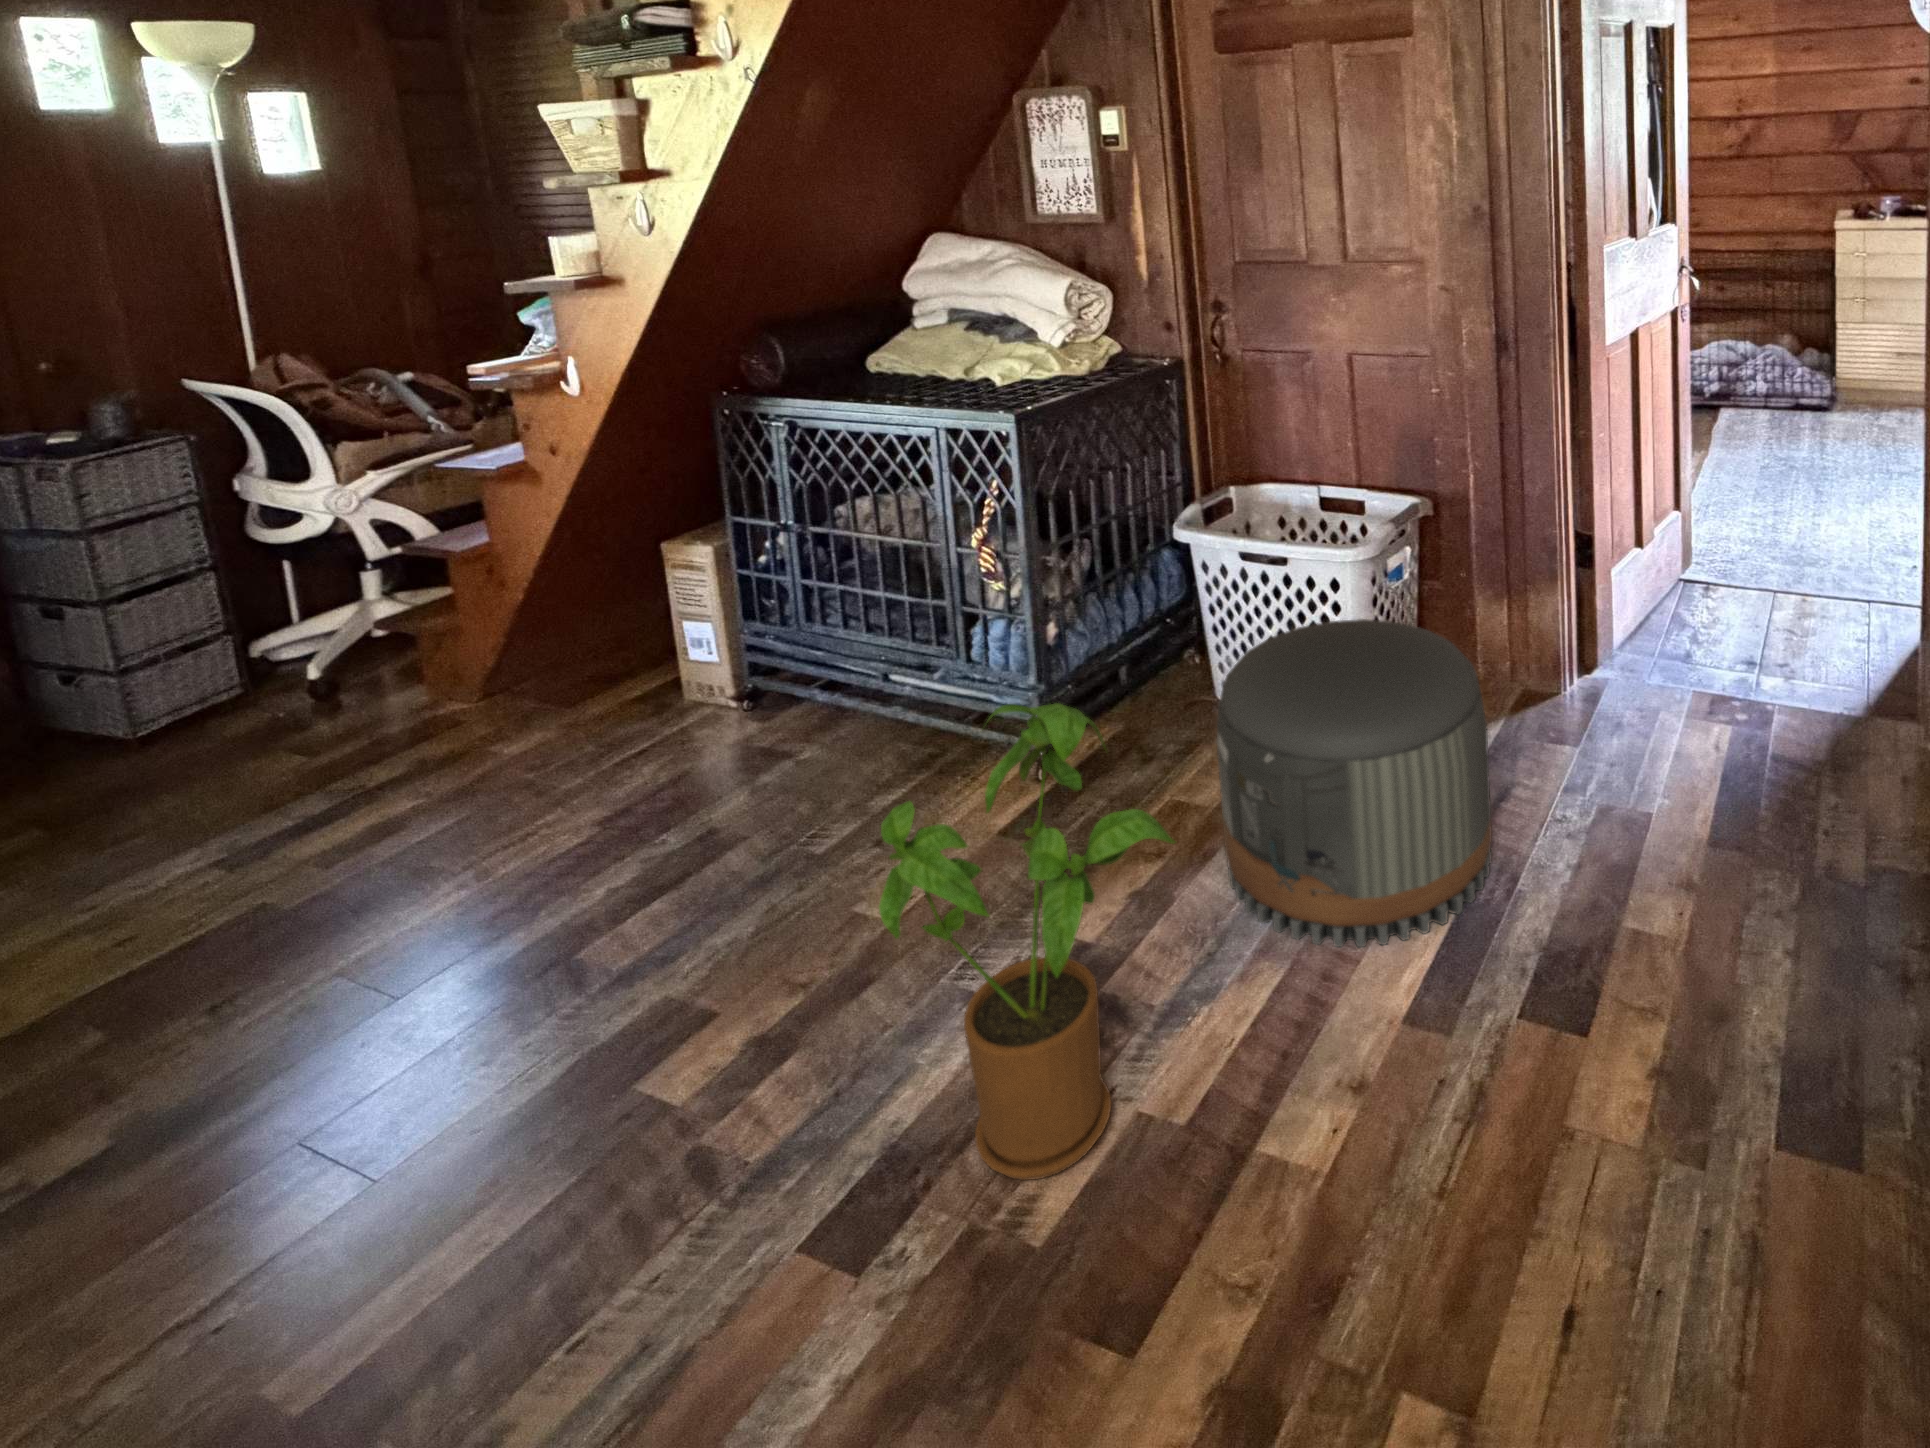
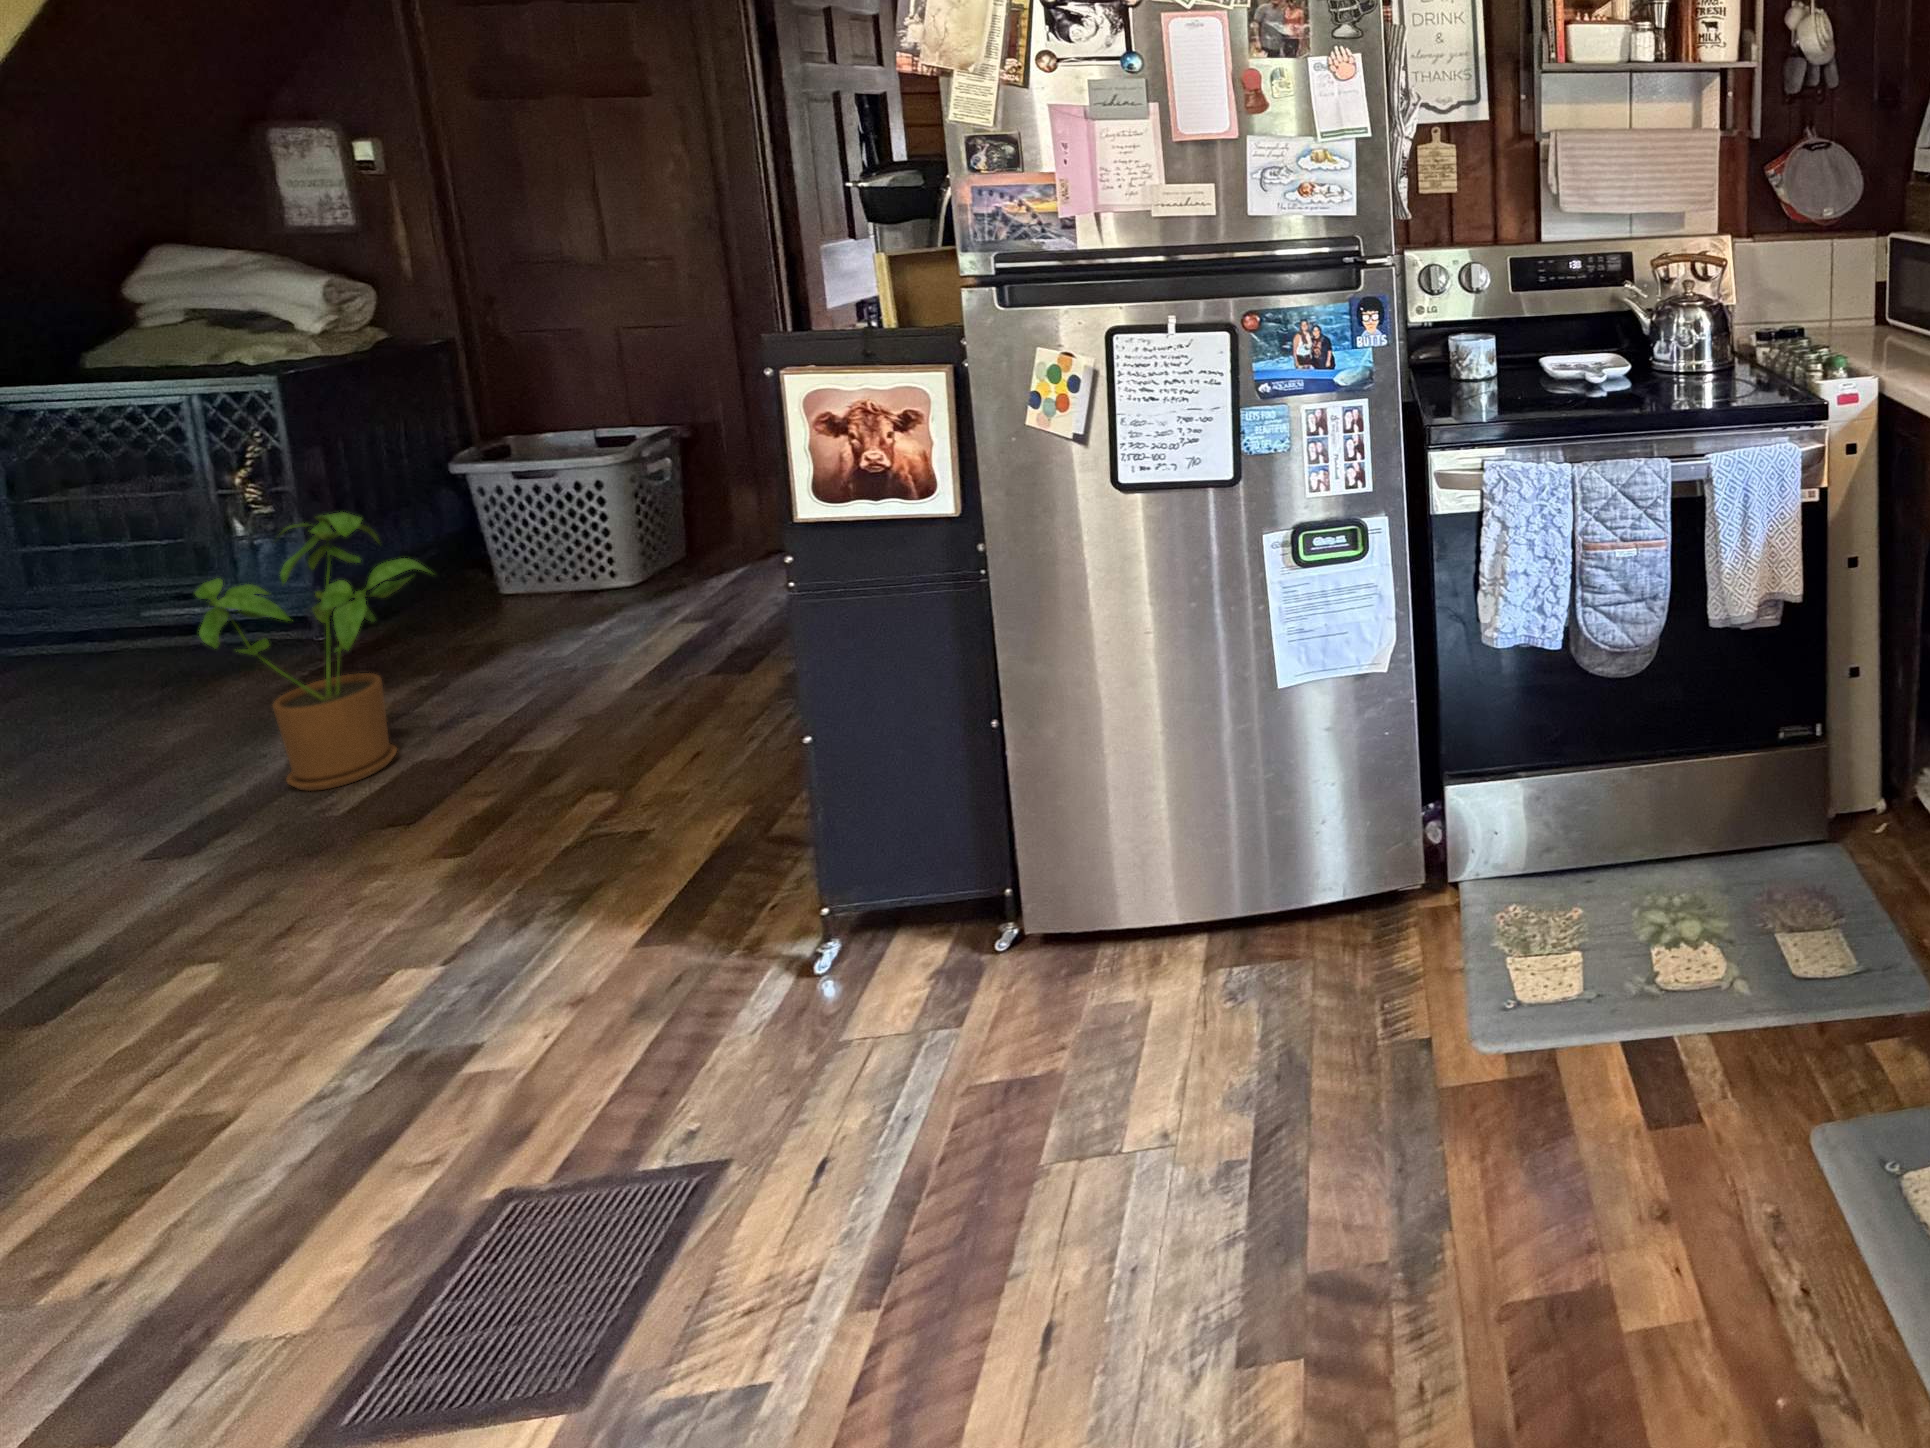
pouf: present [1216,619,1492,947] -> none [483,489,714,676]

